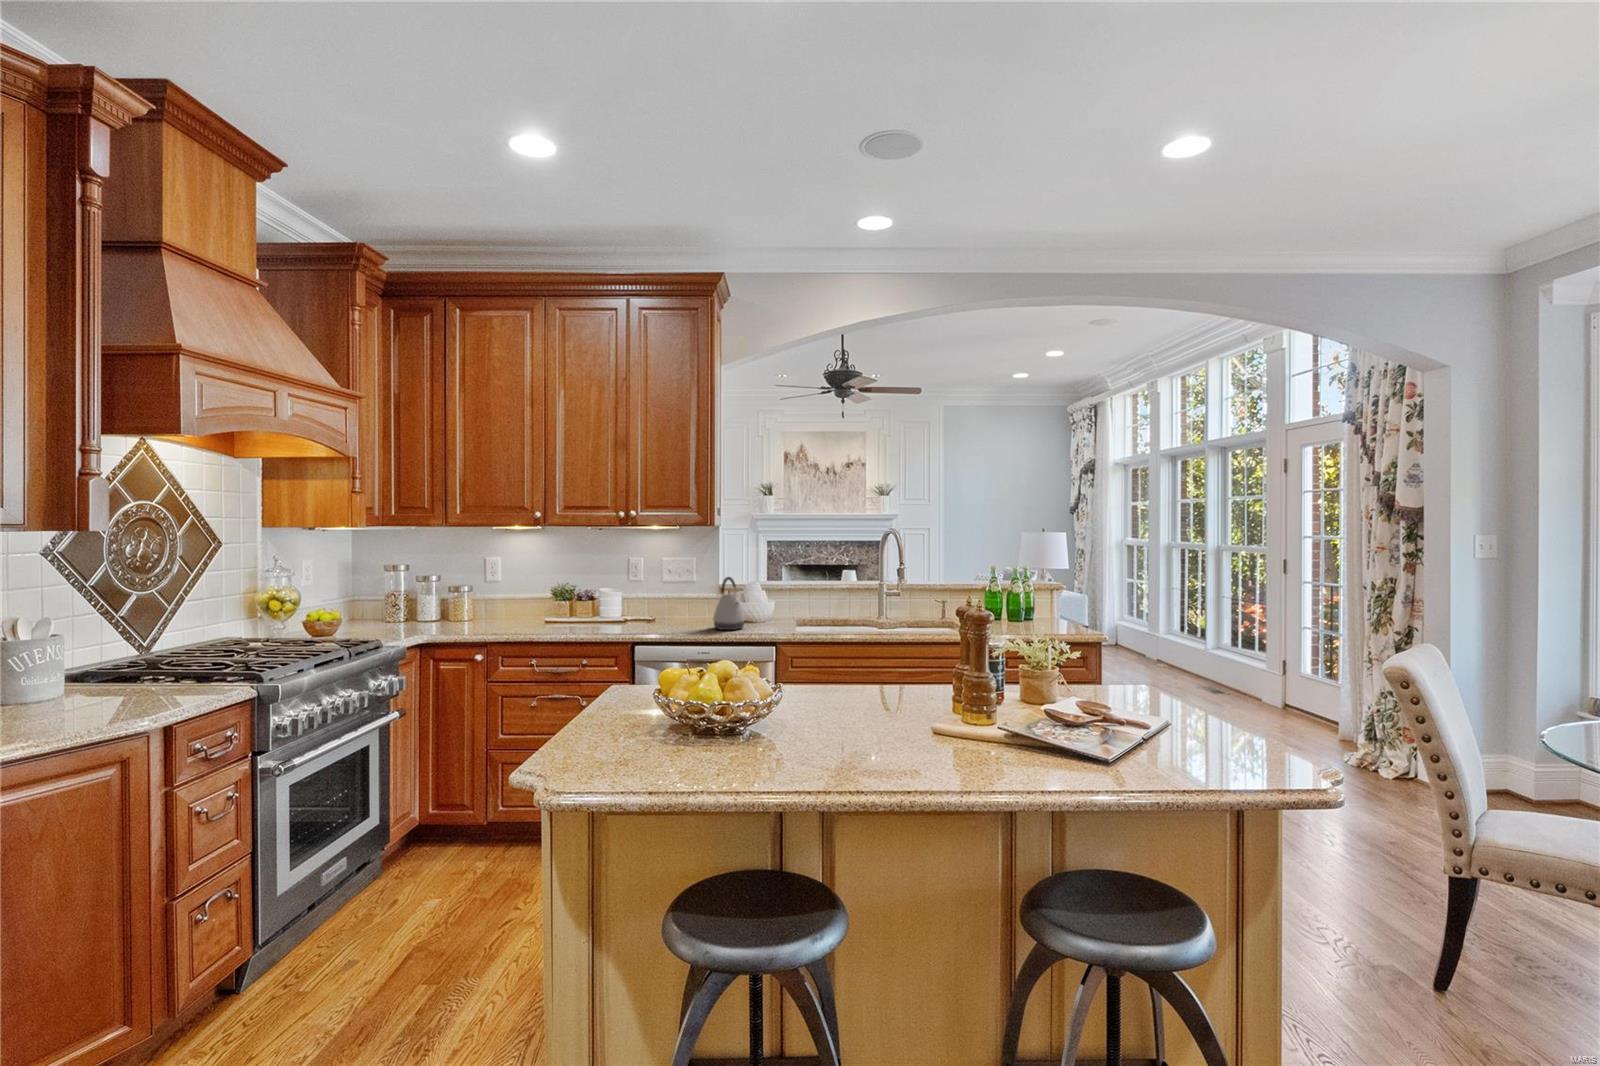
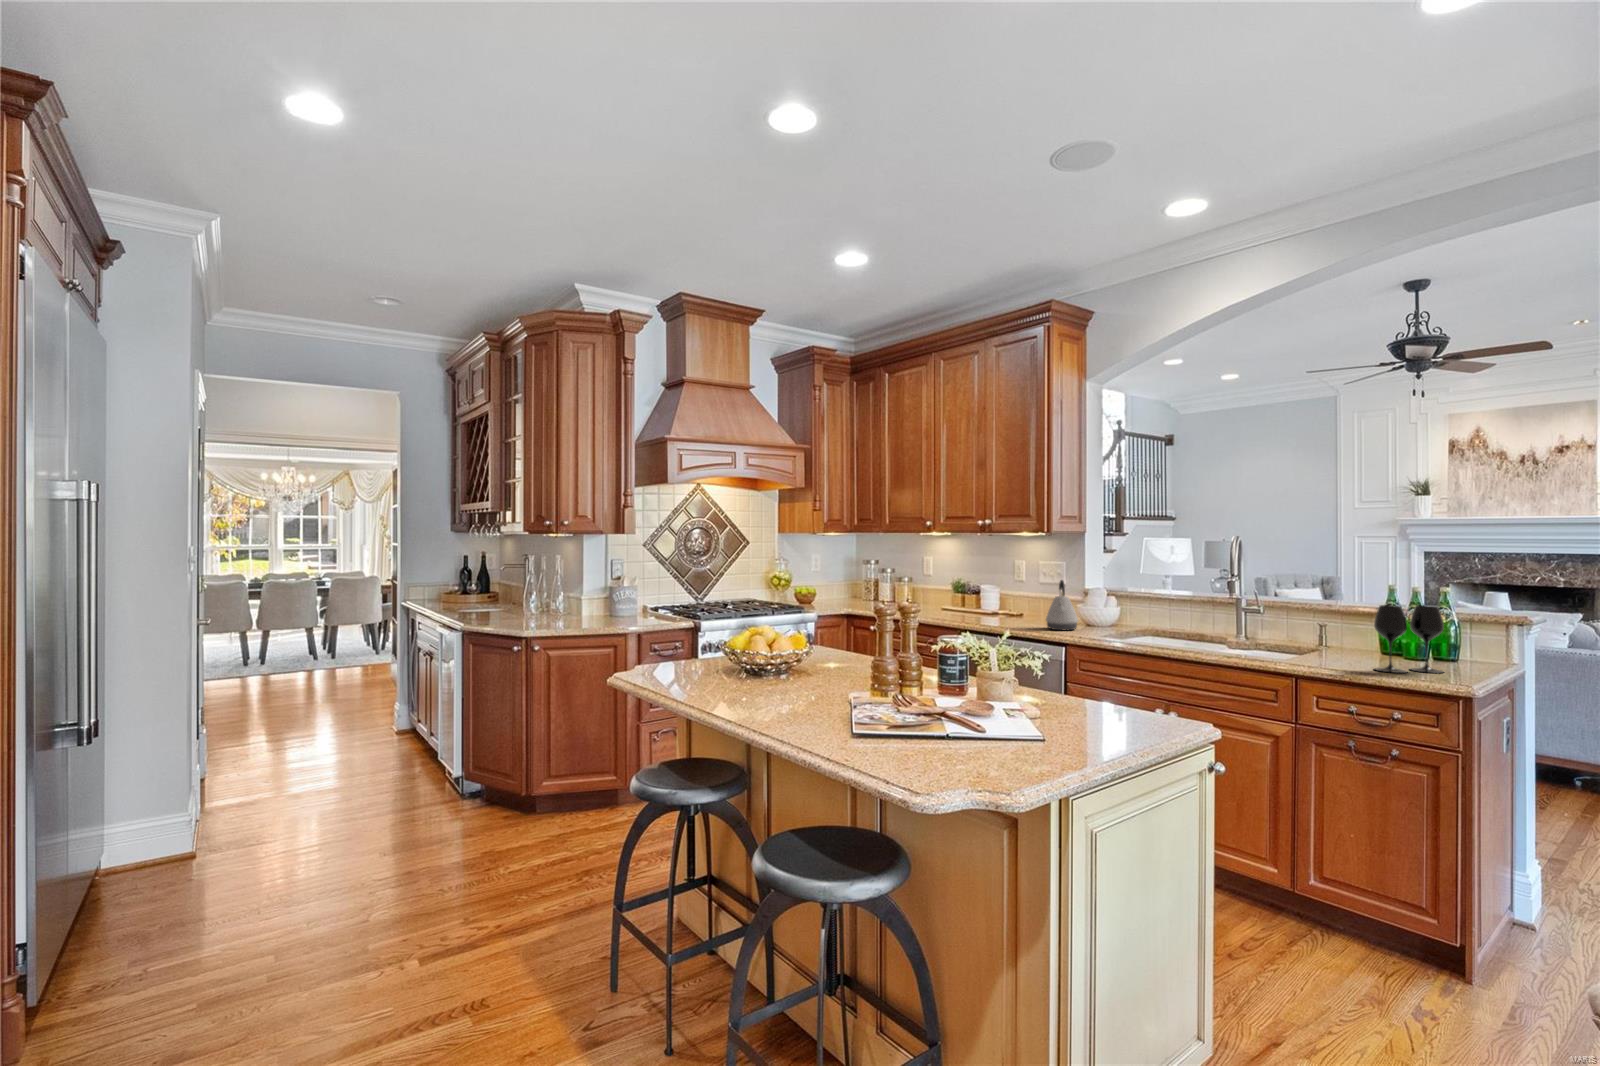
wine glass: none [1032,582,1063,633] -> present [1374,605,1444,673]

